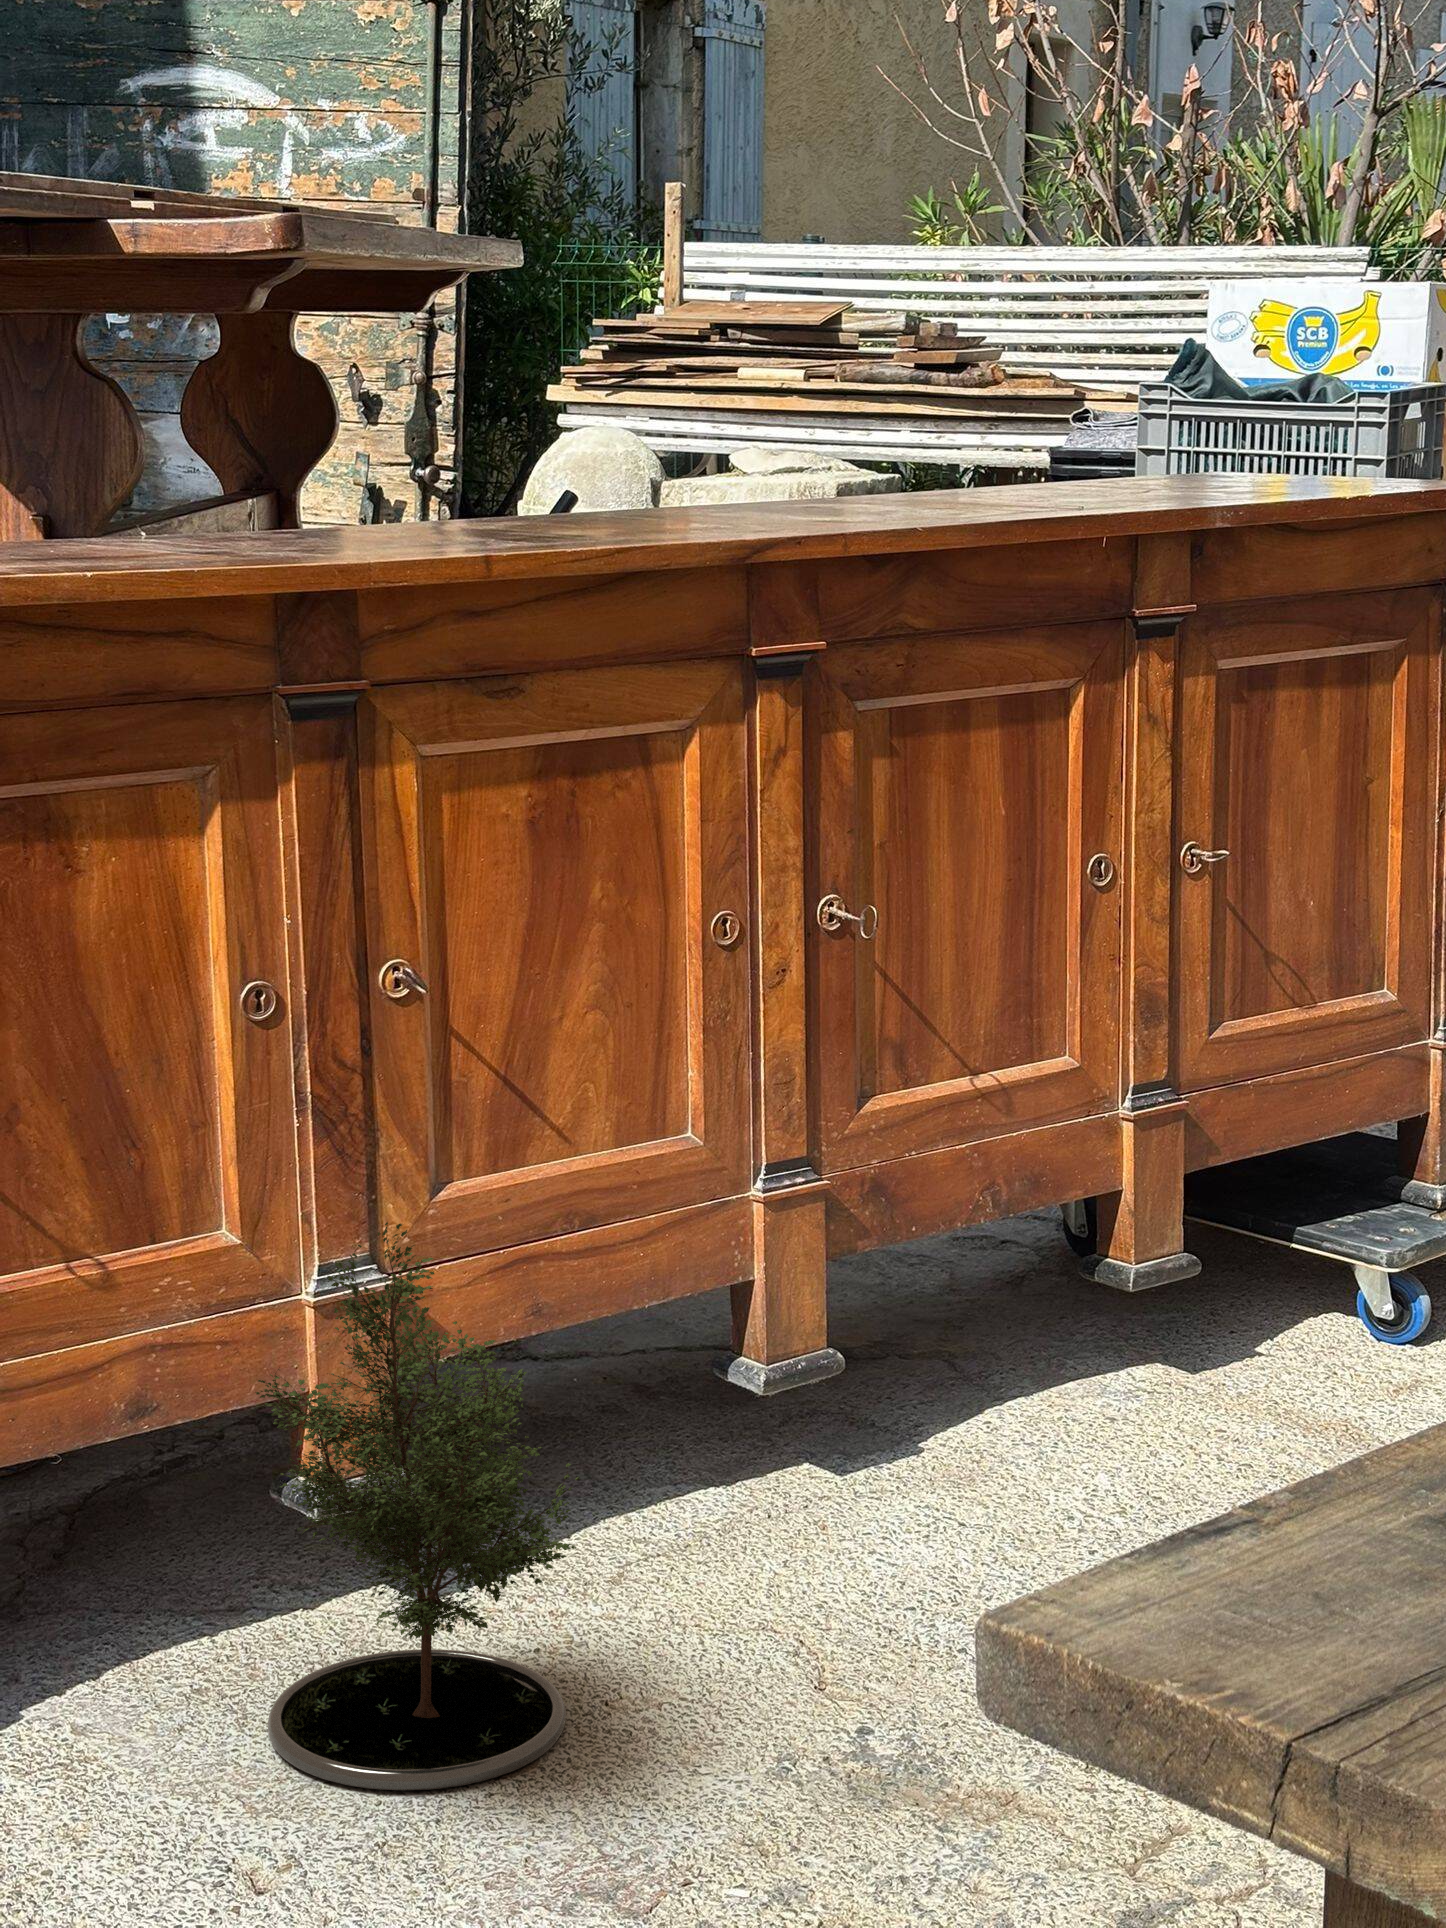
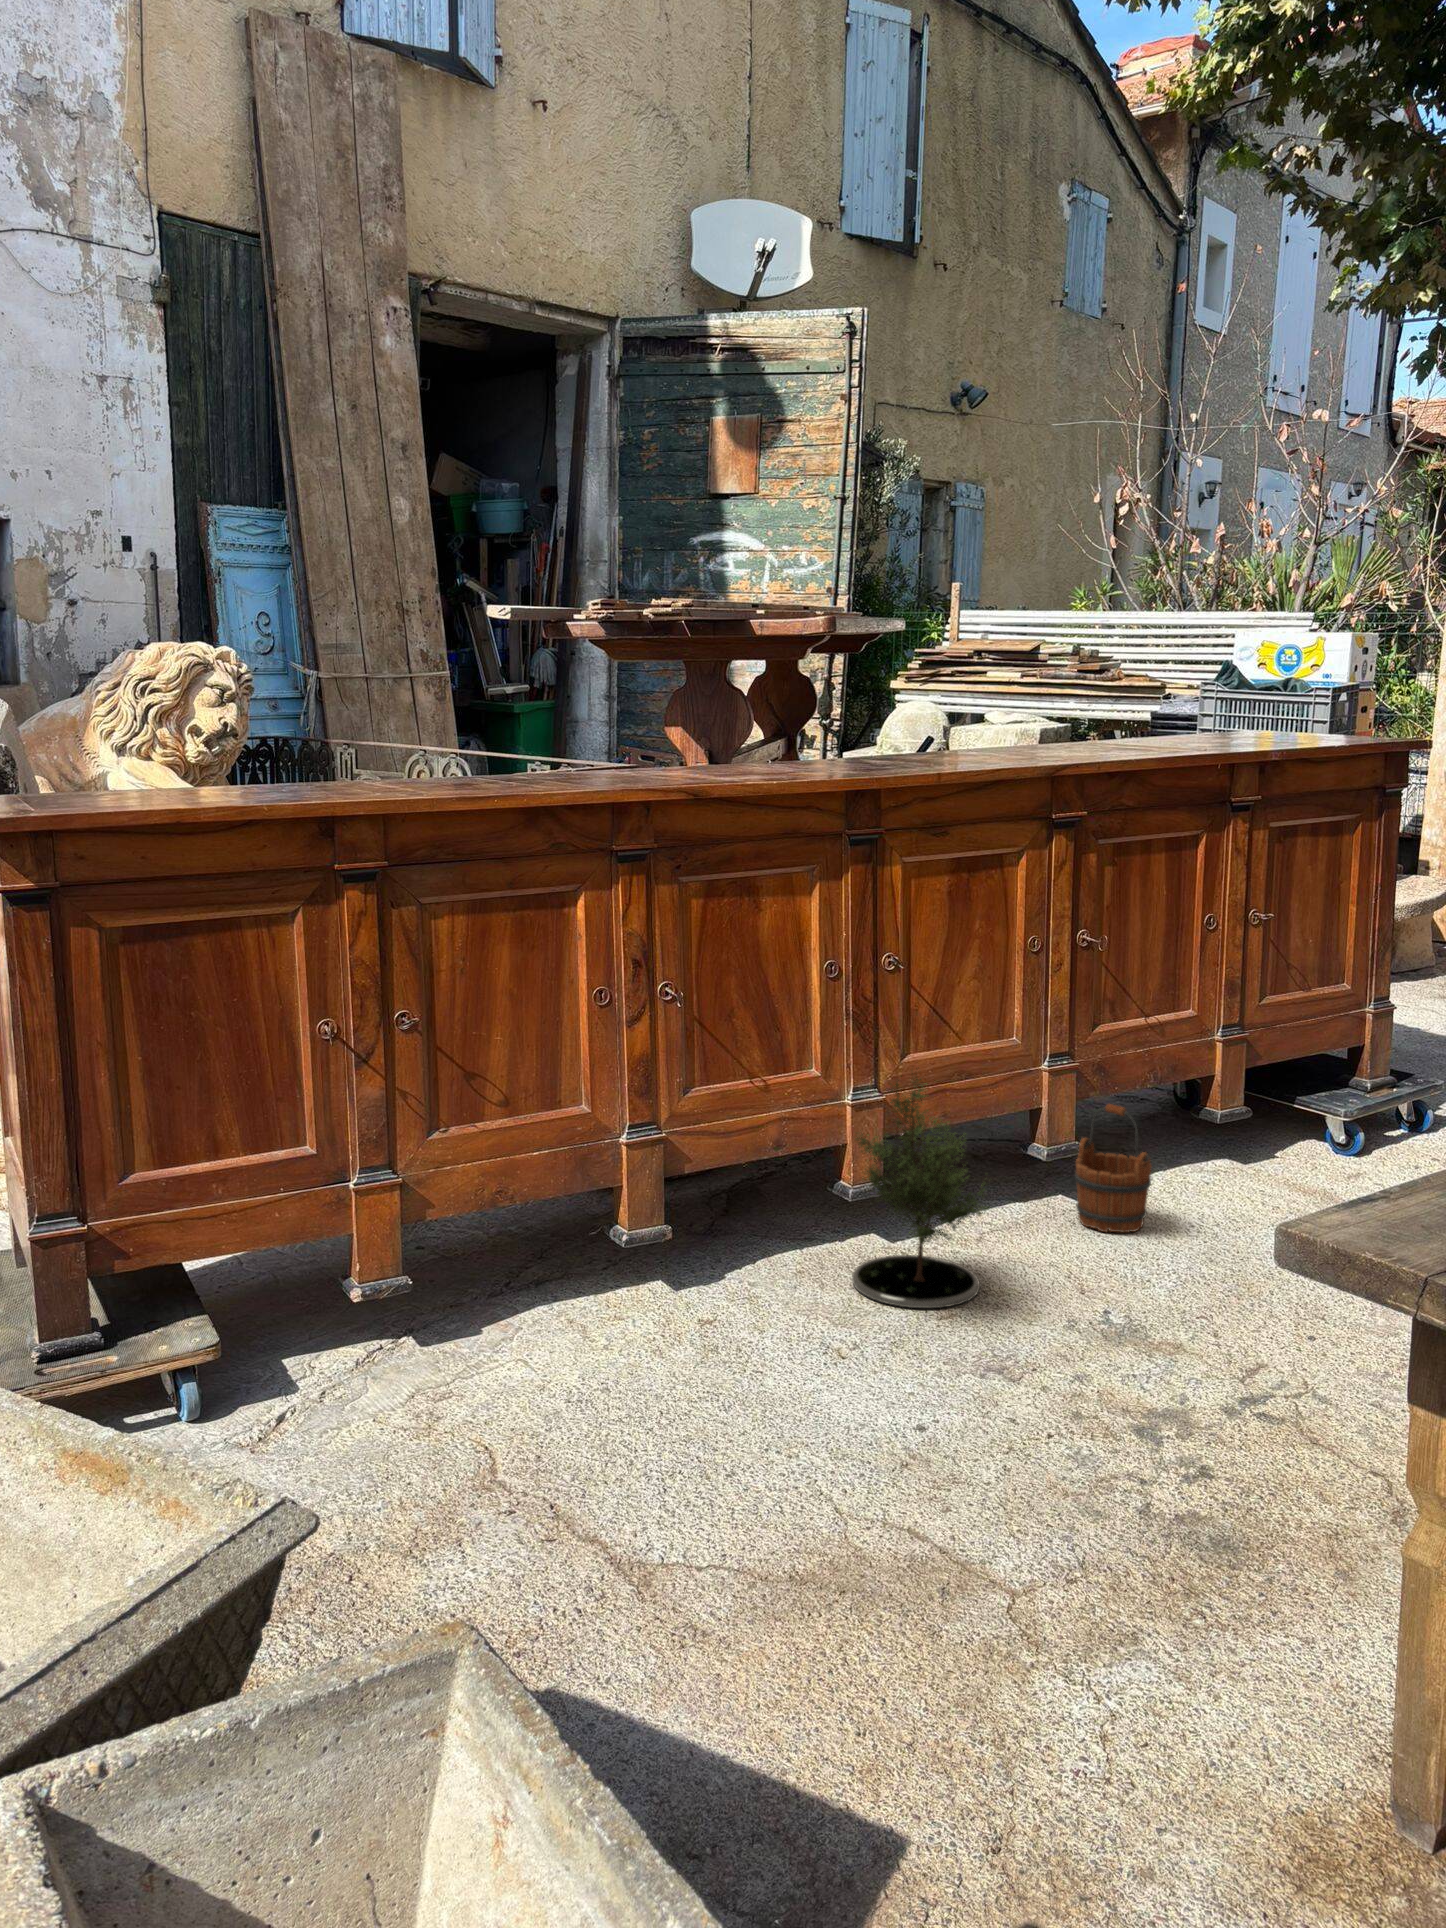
wooden bucket: none [805,1273,970,1562] -> present [1075,1104,1152,1232]

